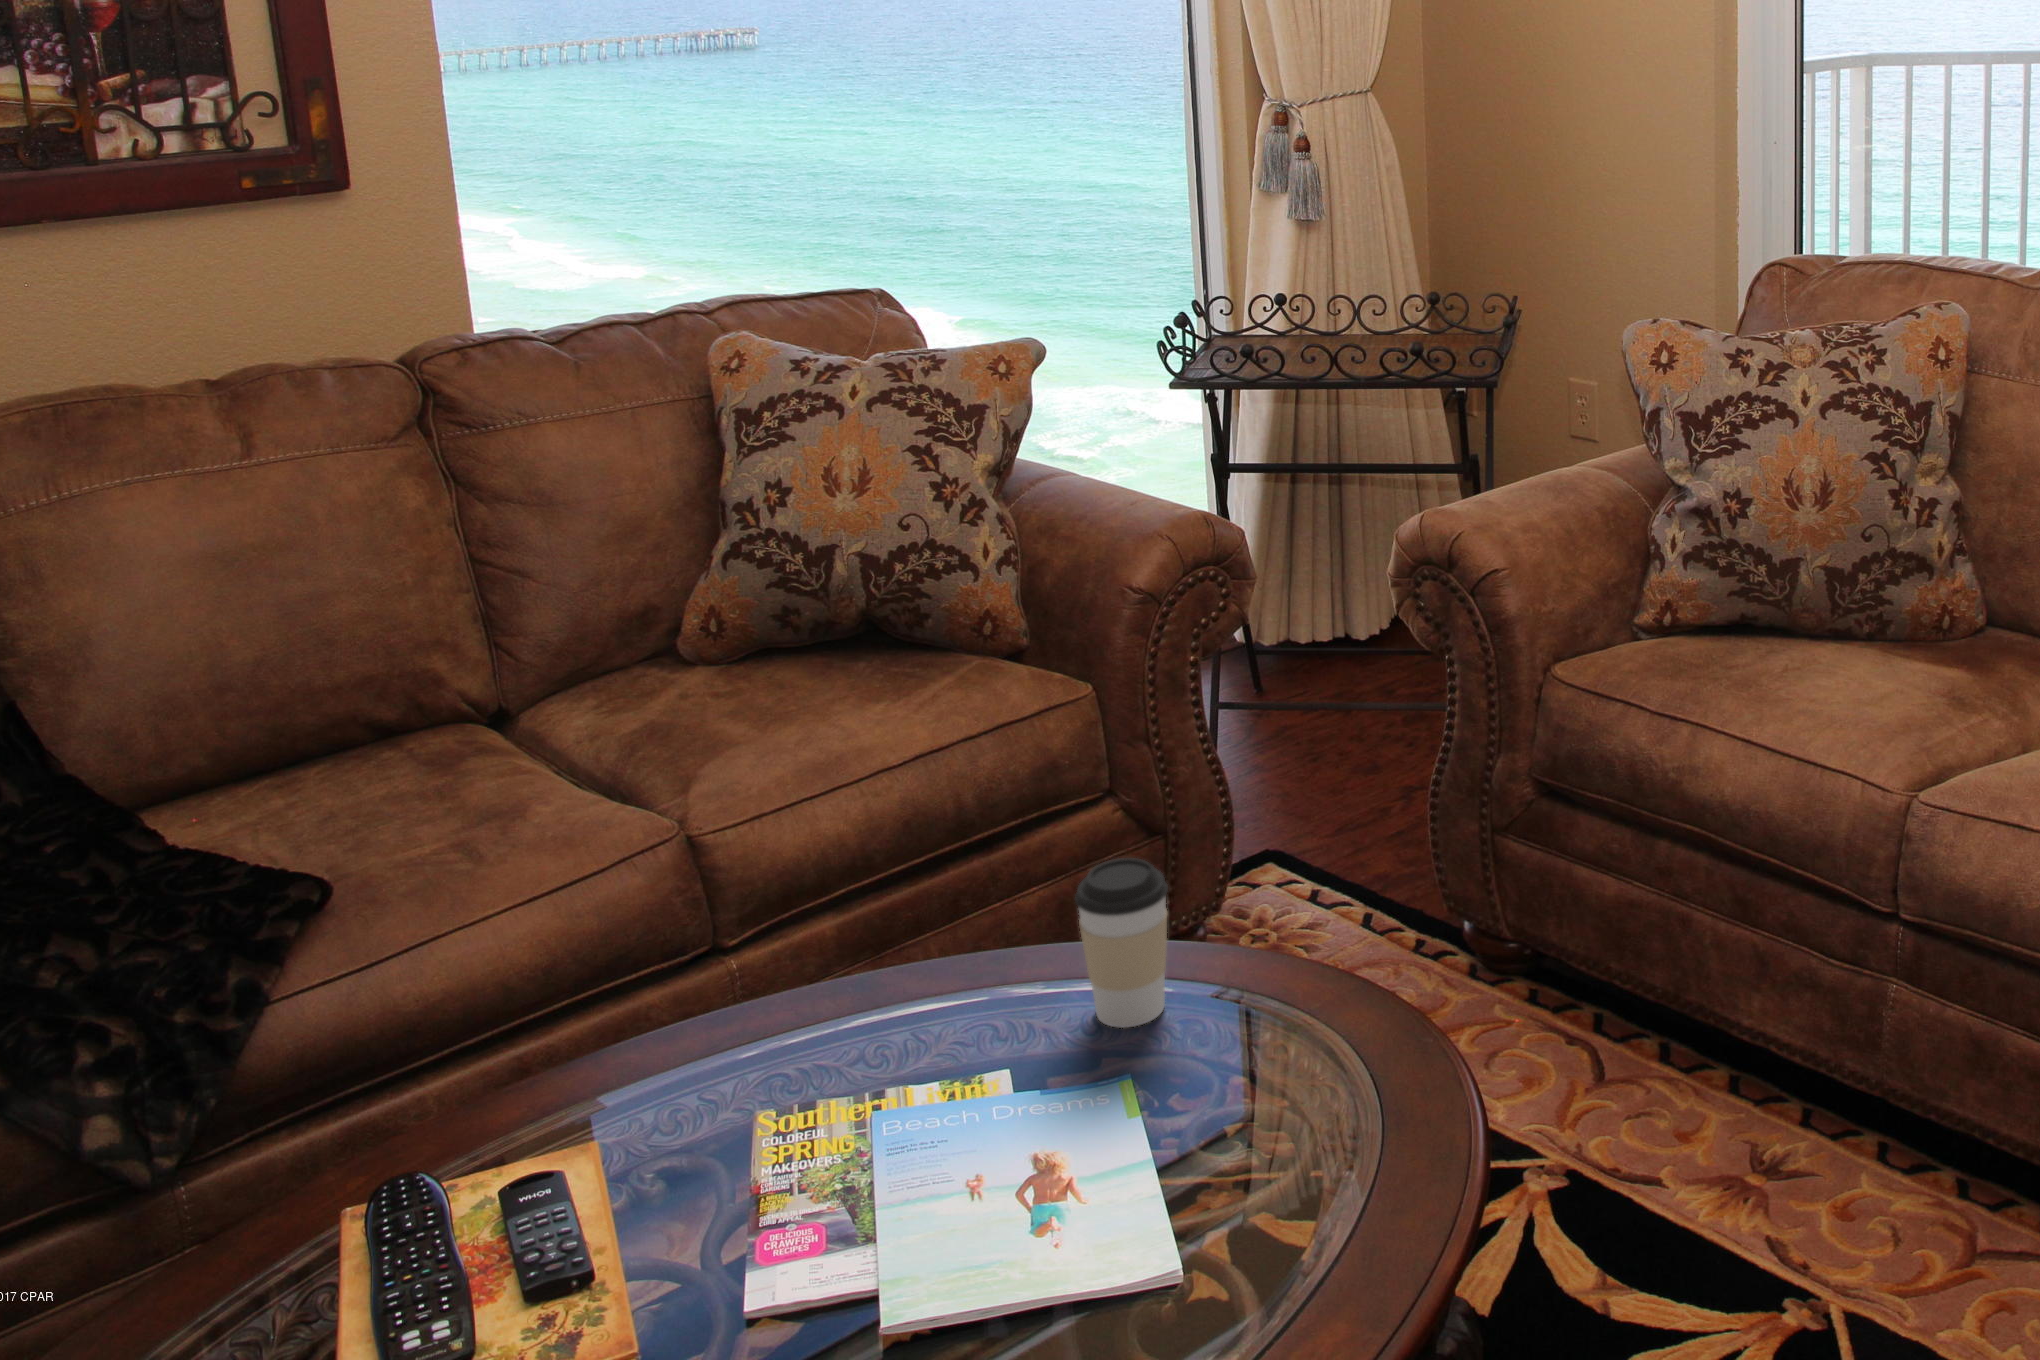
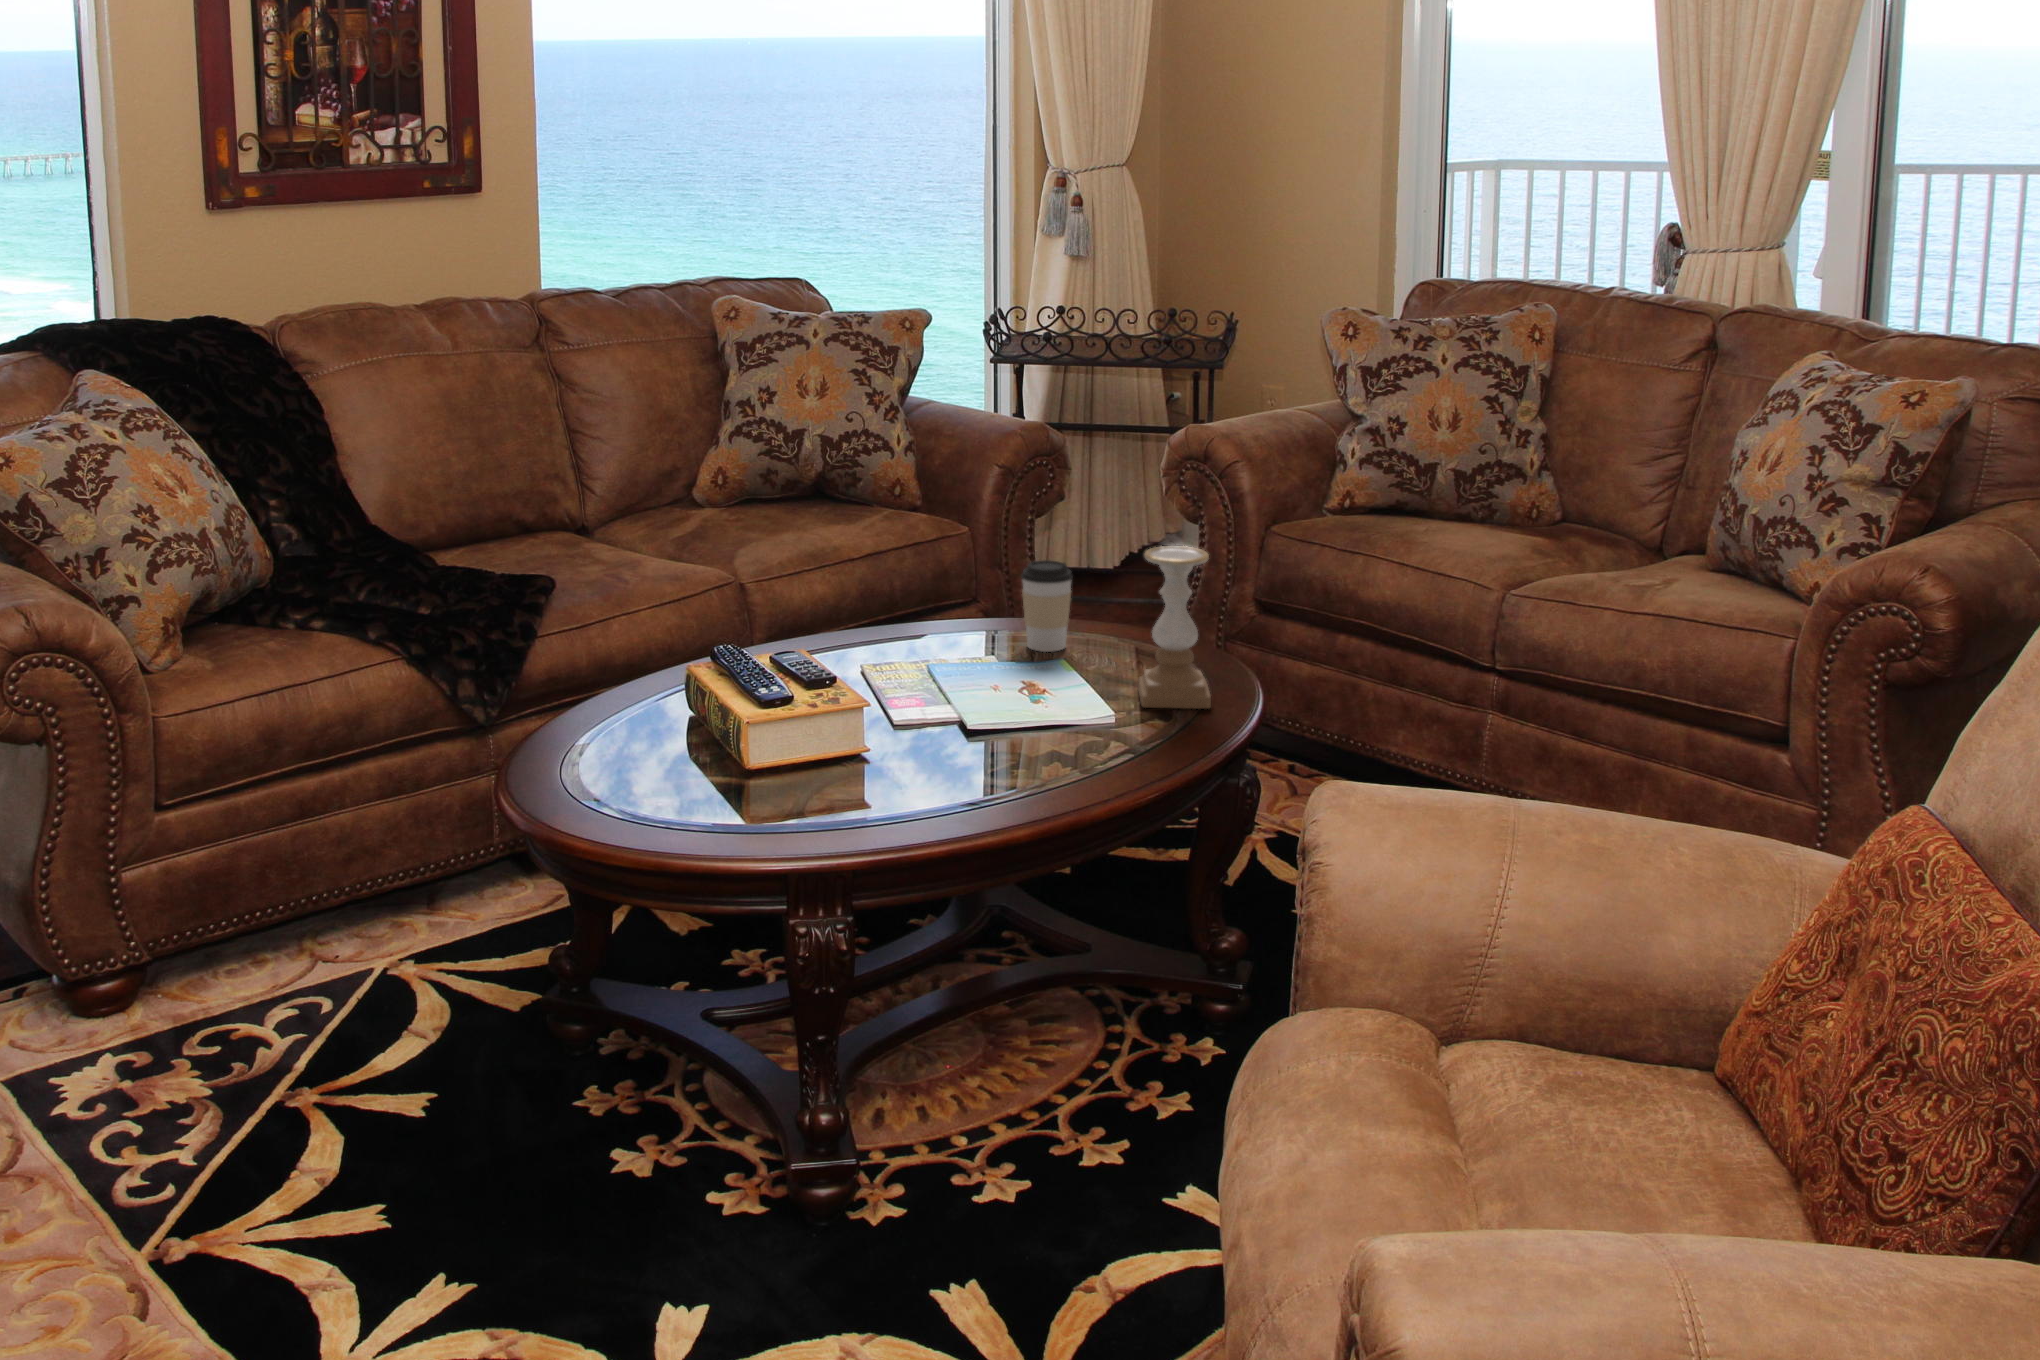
candle holder: none [1246,889,1385,1215] -> present [1138,546,1211,709]

